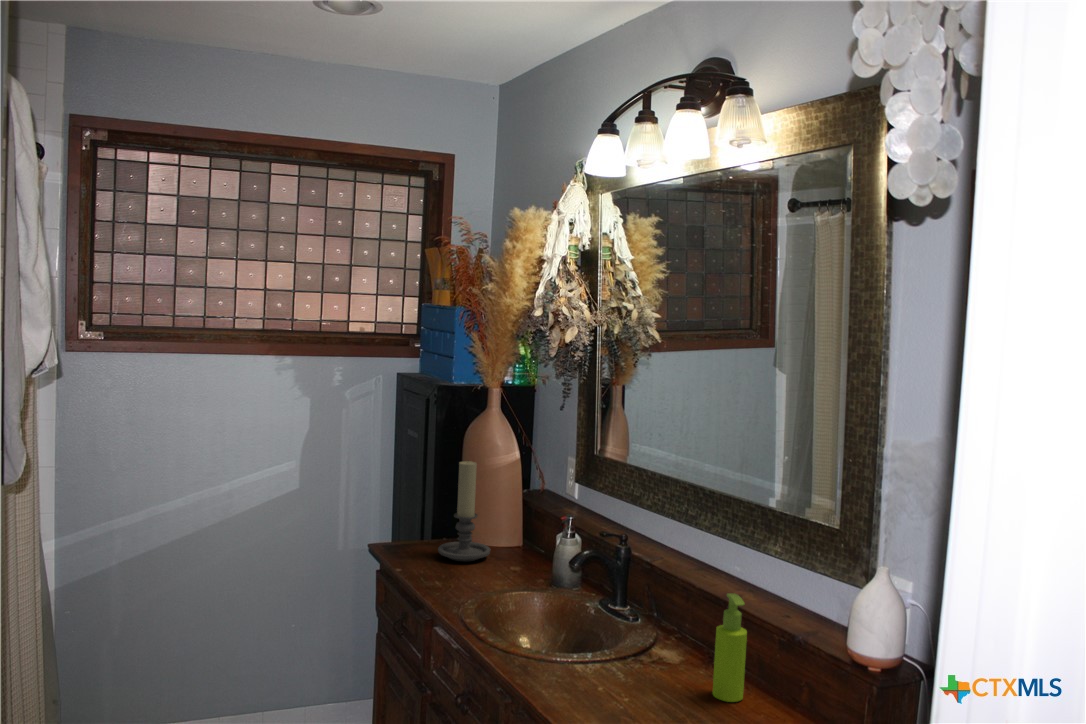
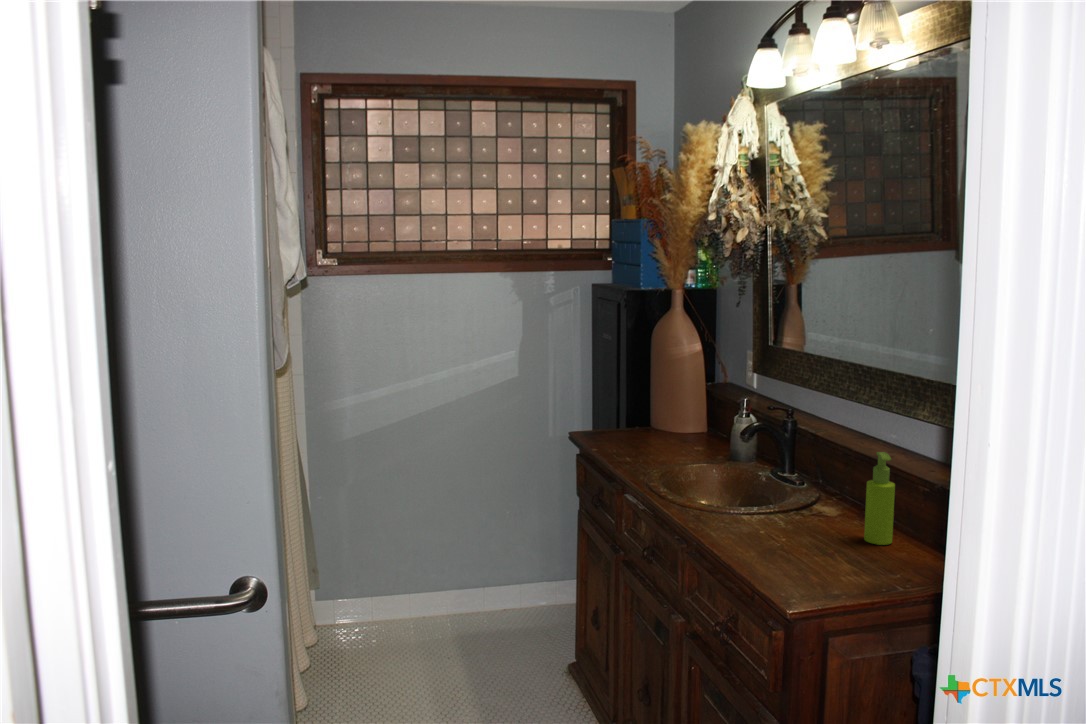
candle holder: present [438,461,490,561] -> none [627,355,674,444]

